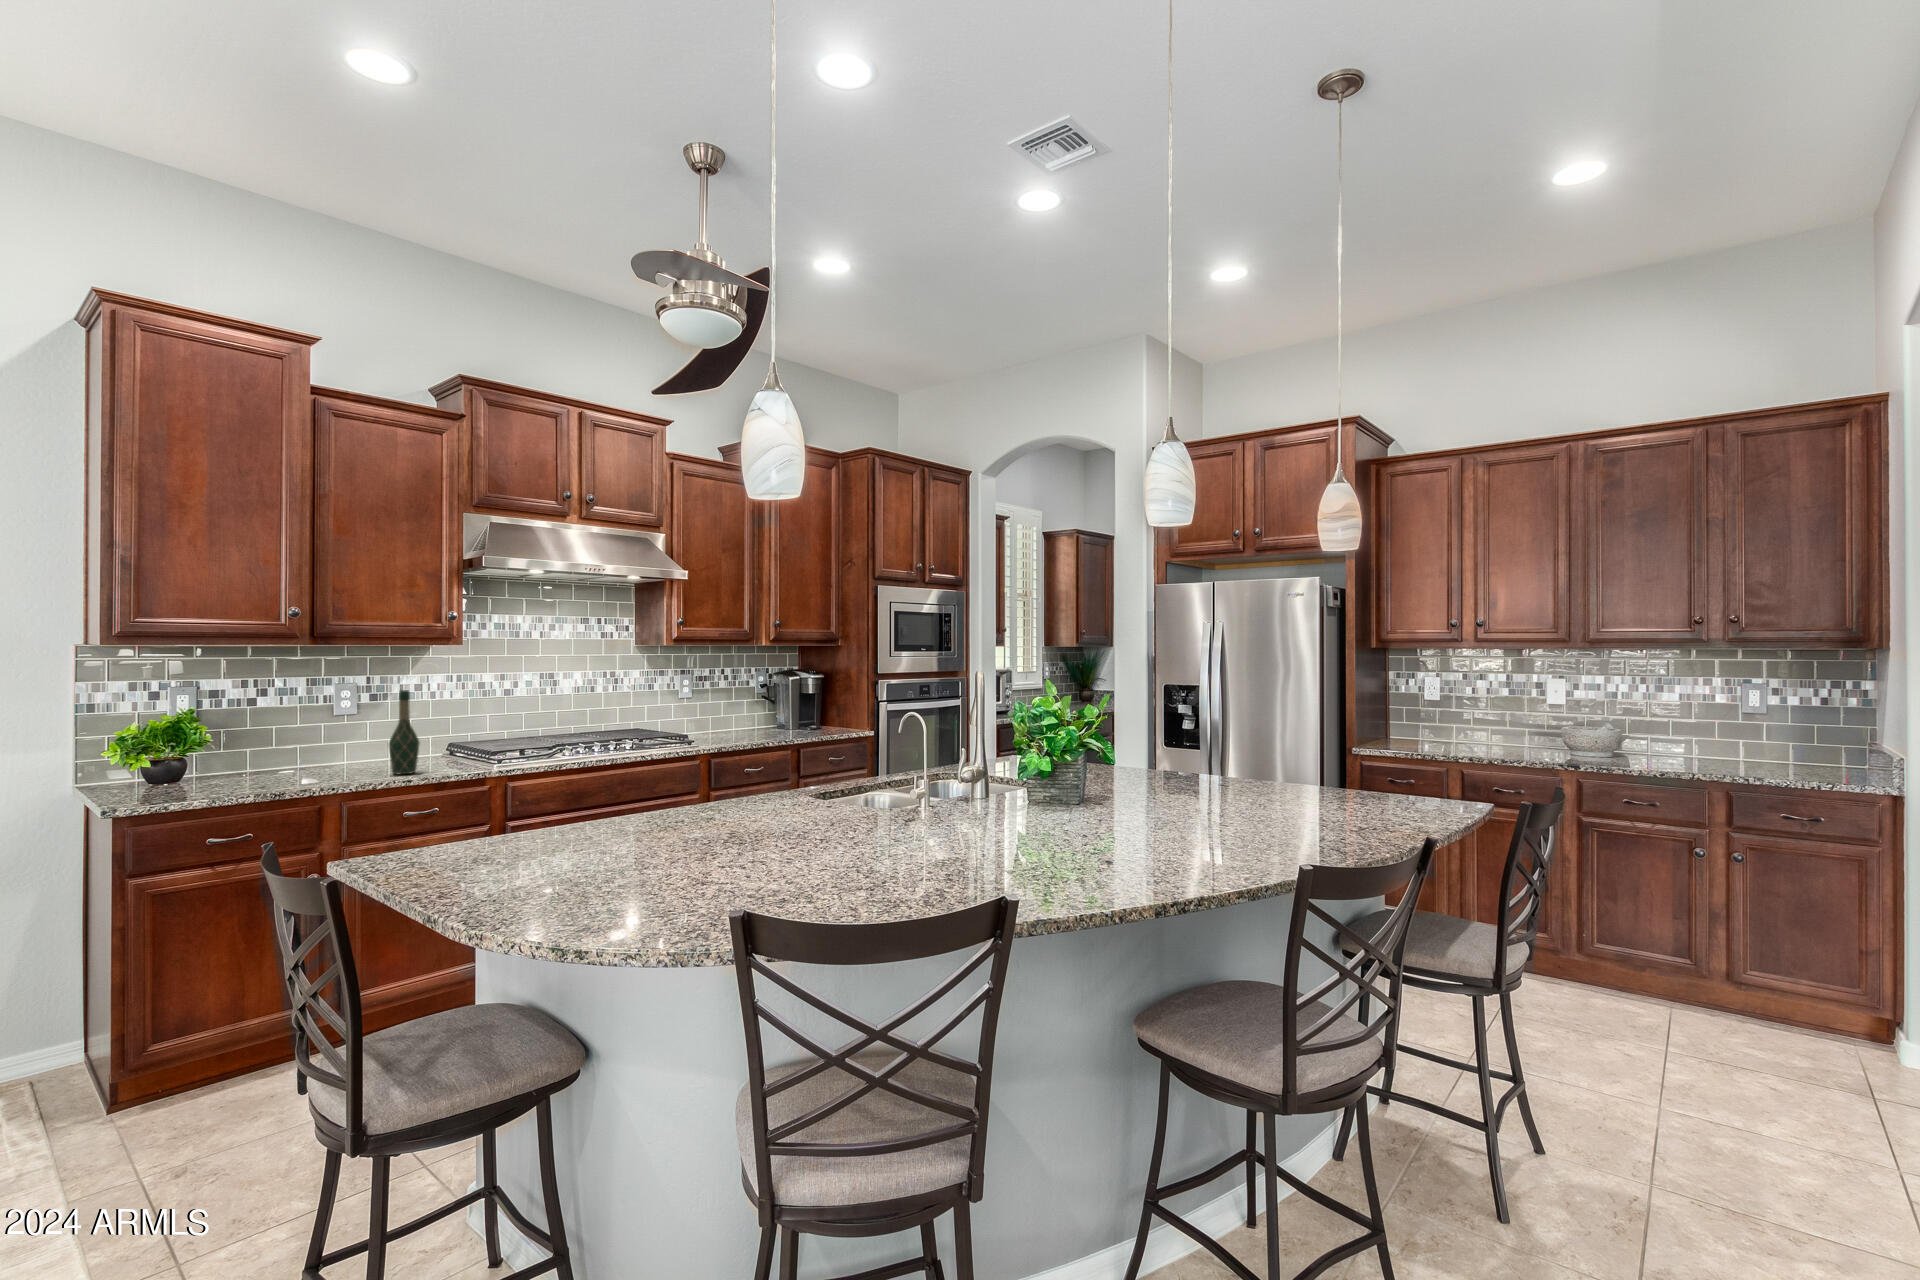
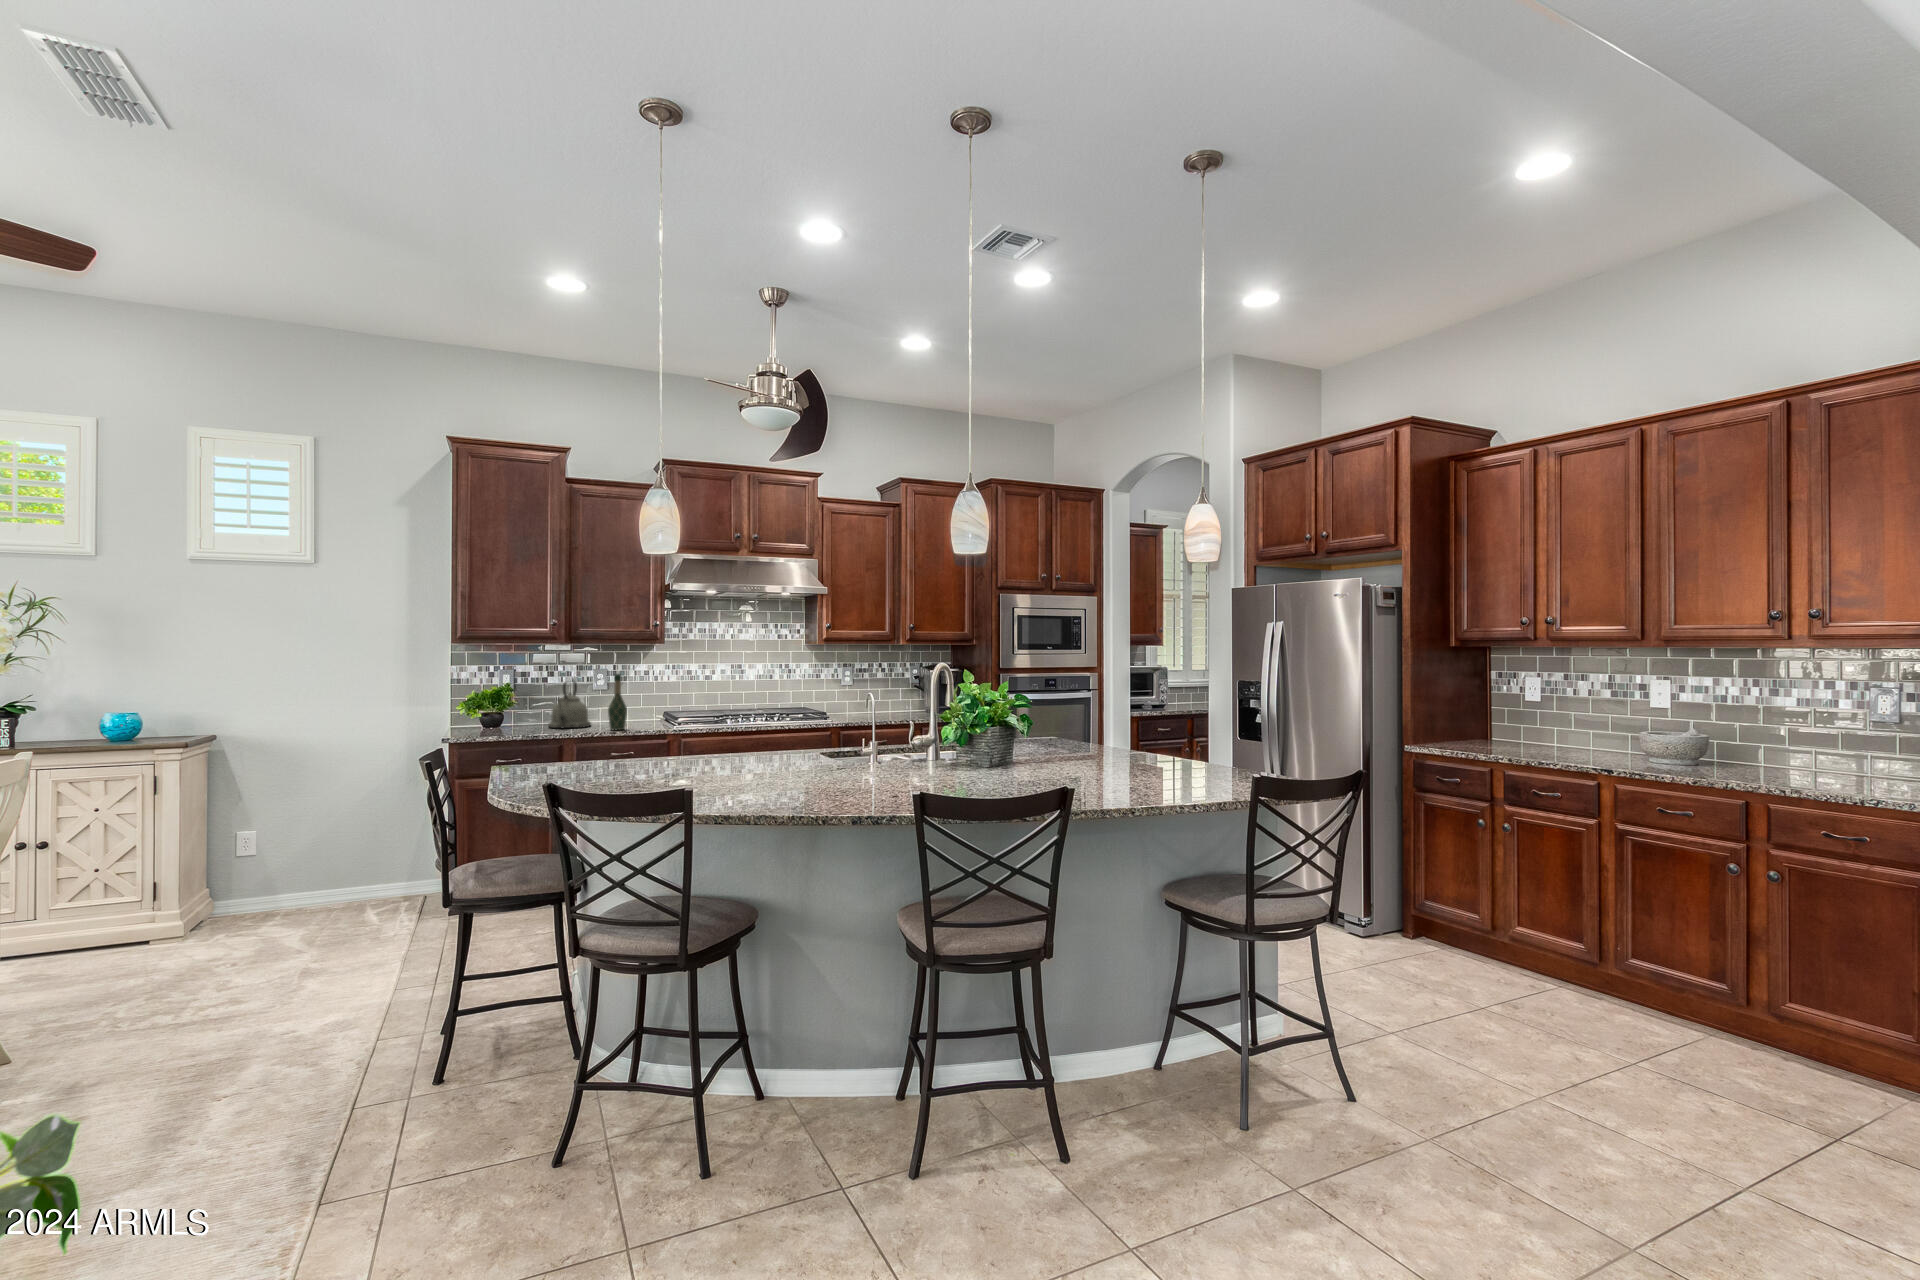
kettle: none [271,702,345,776] -> present [548,682,591,728]

